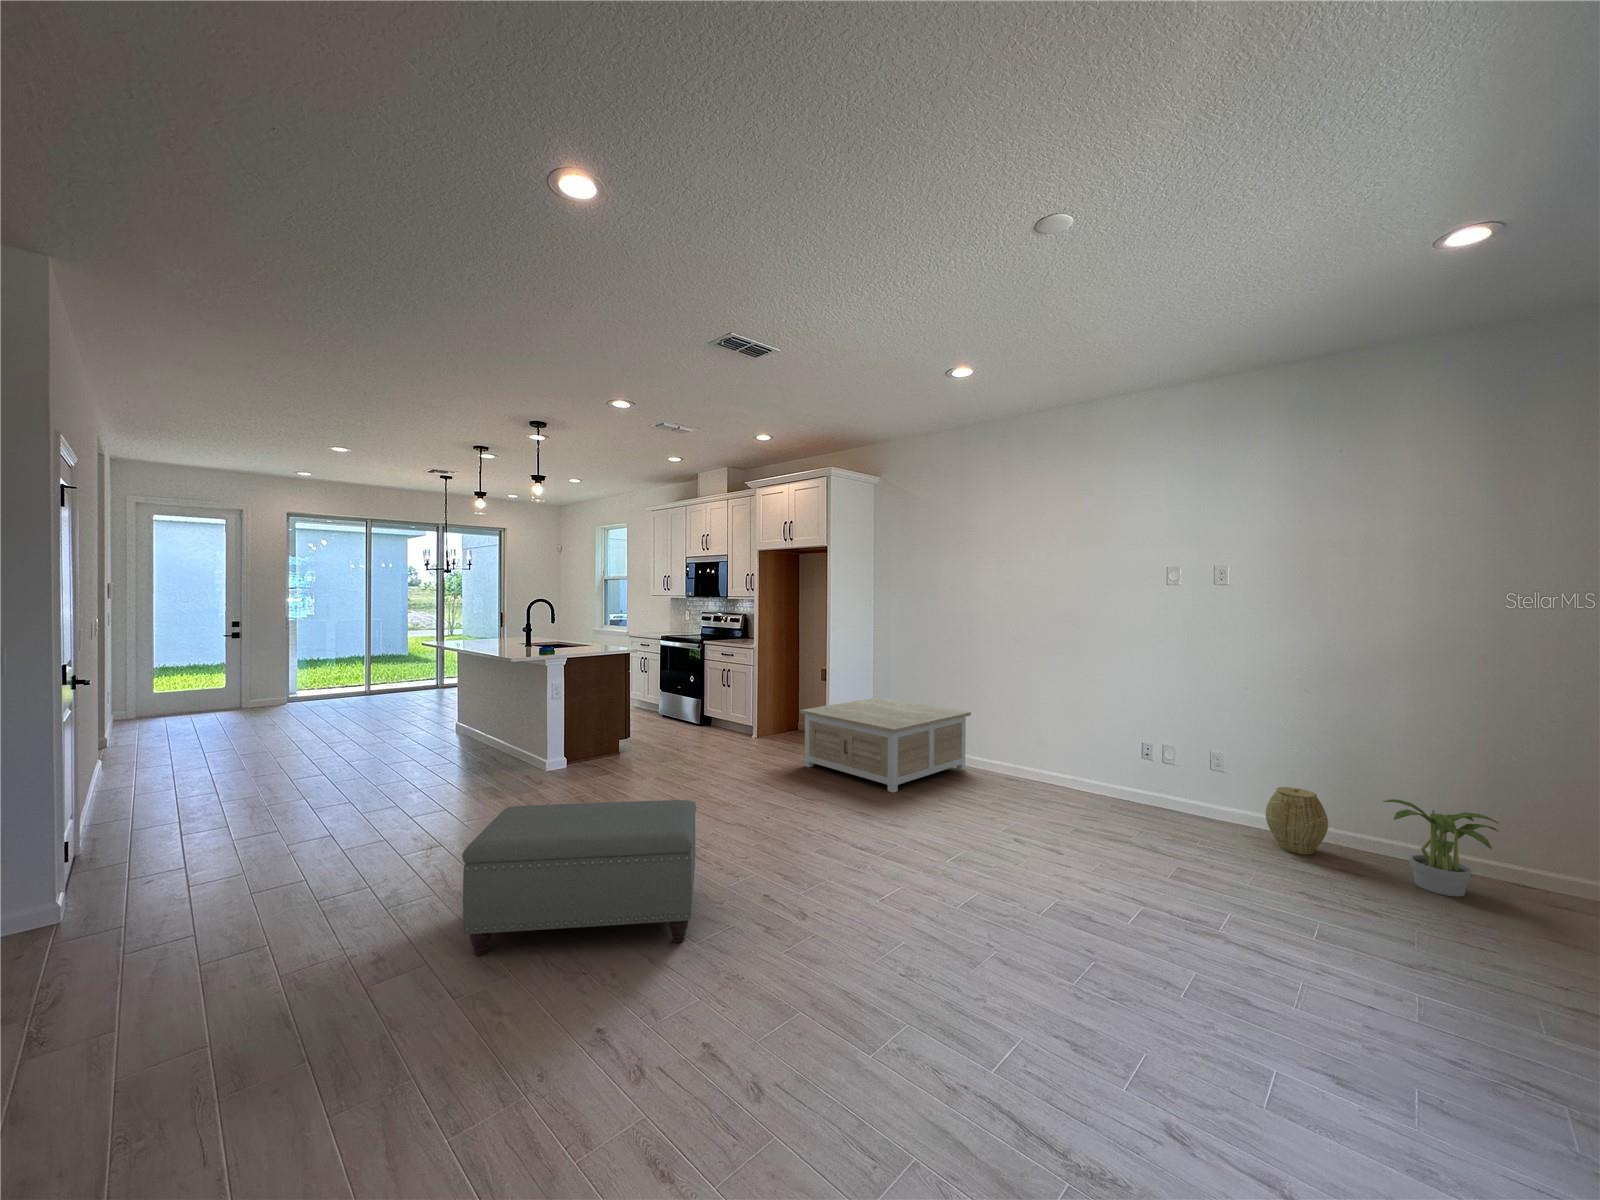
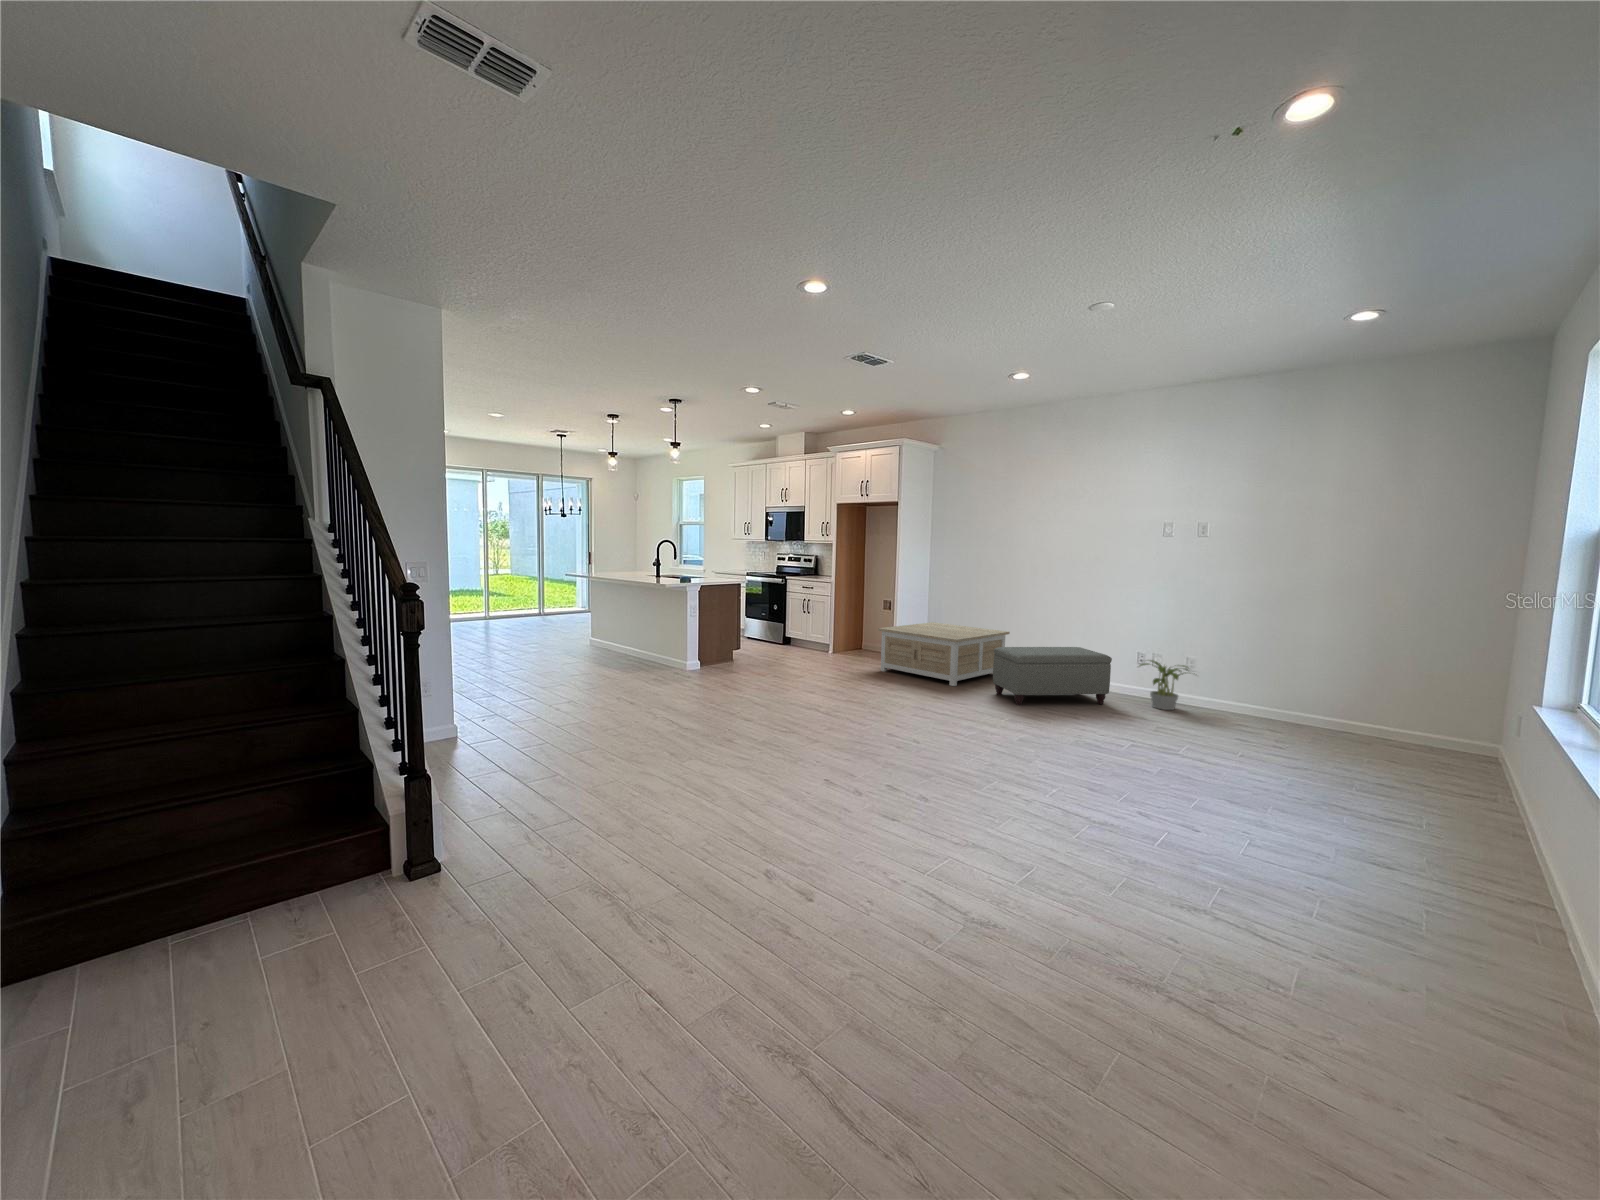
woven basket: present [1266,787,1328,854] -> none [1222,677,1264,721]
potted plant: present [1383,799,1499,897] -> present [1140,660,1187,710]
ottoman: present [462,800,696,956] -> present [993,647,1112,705]

